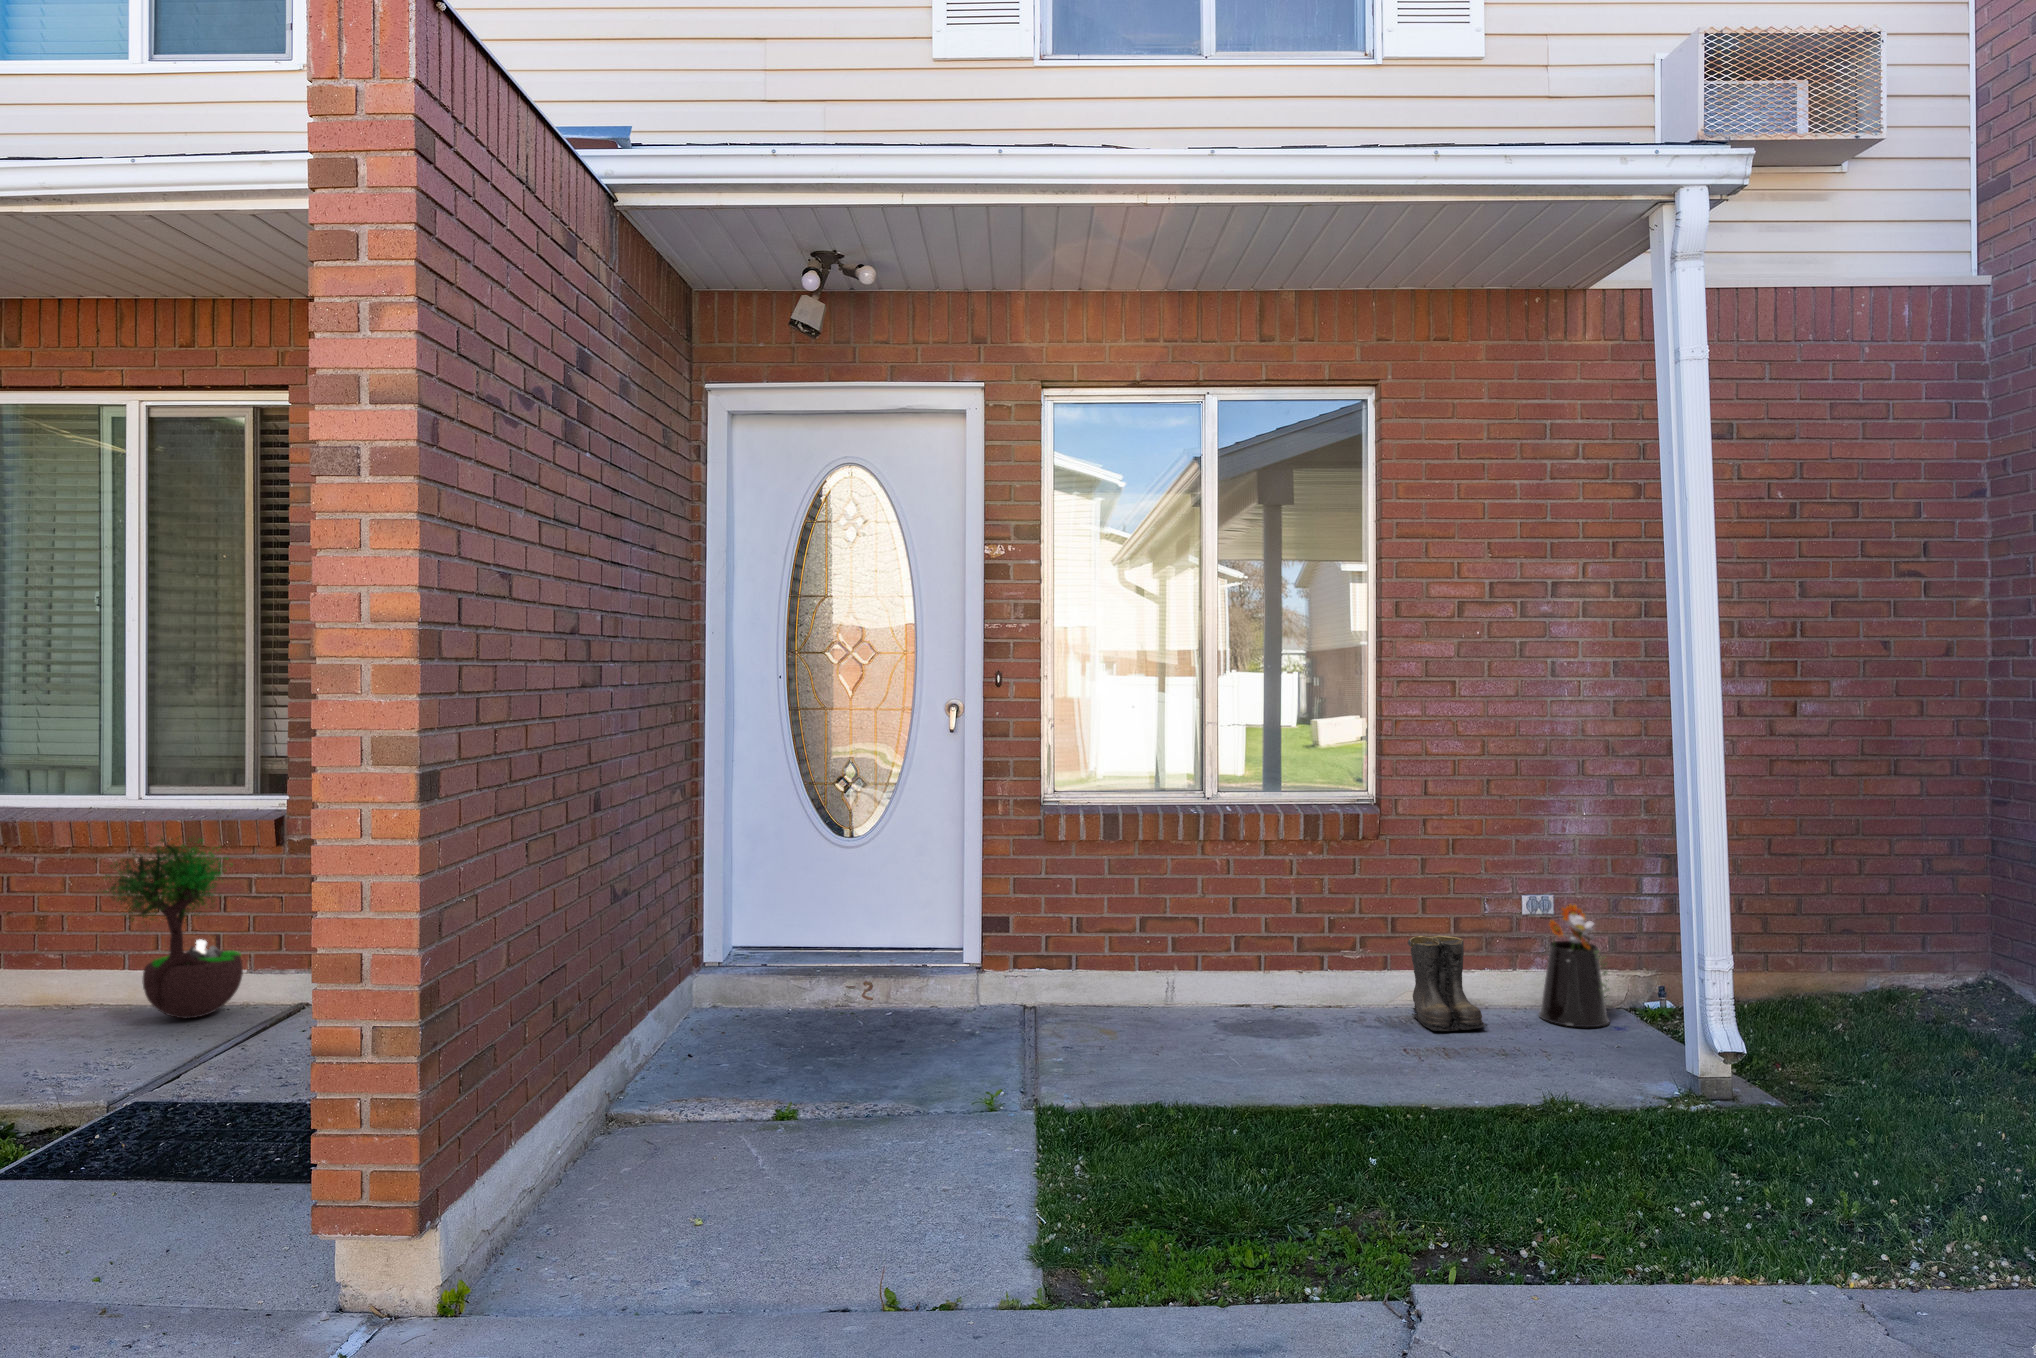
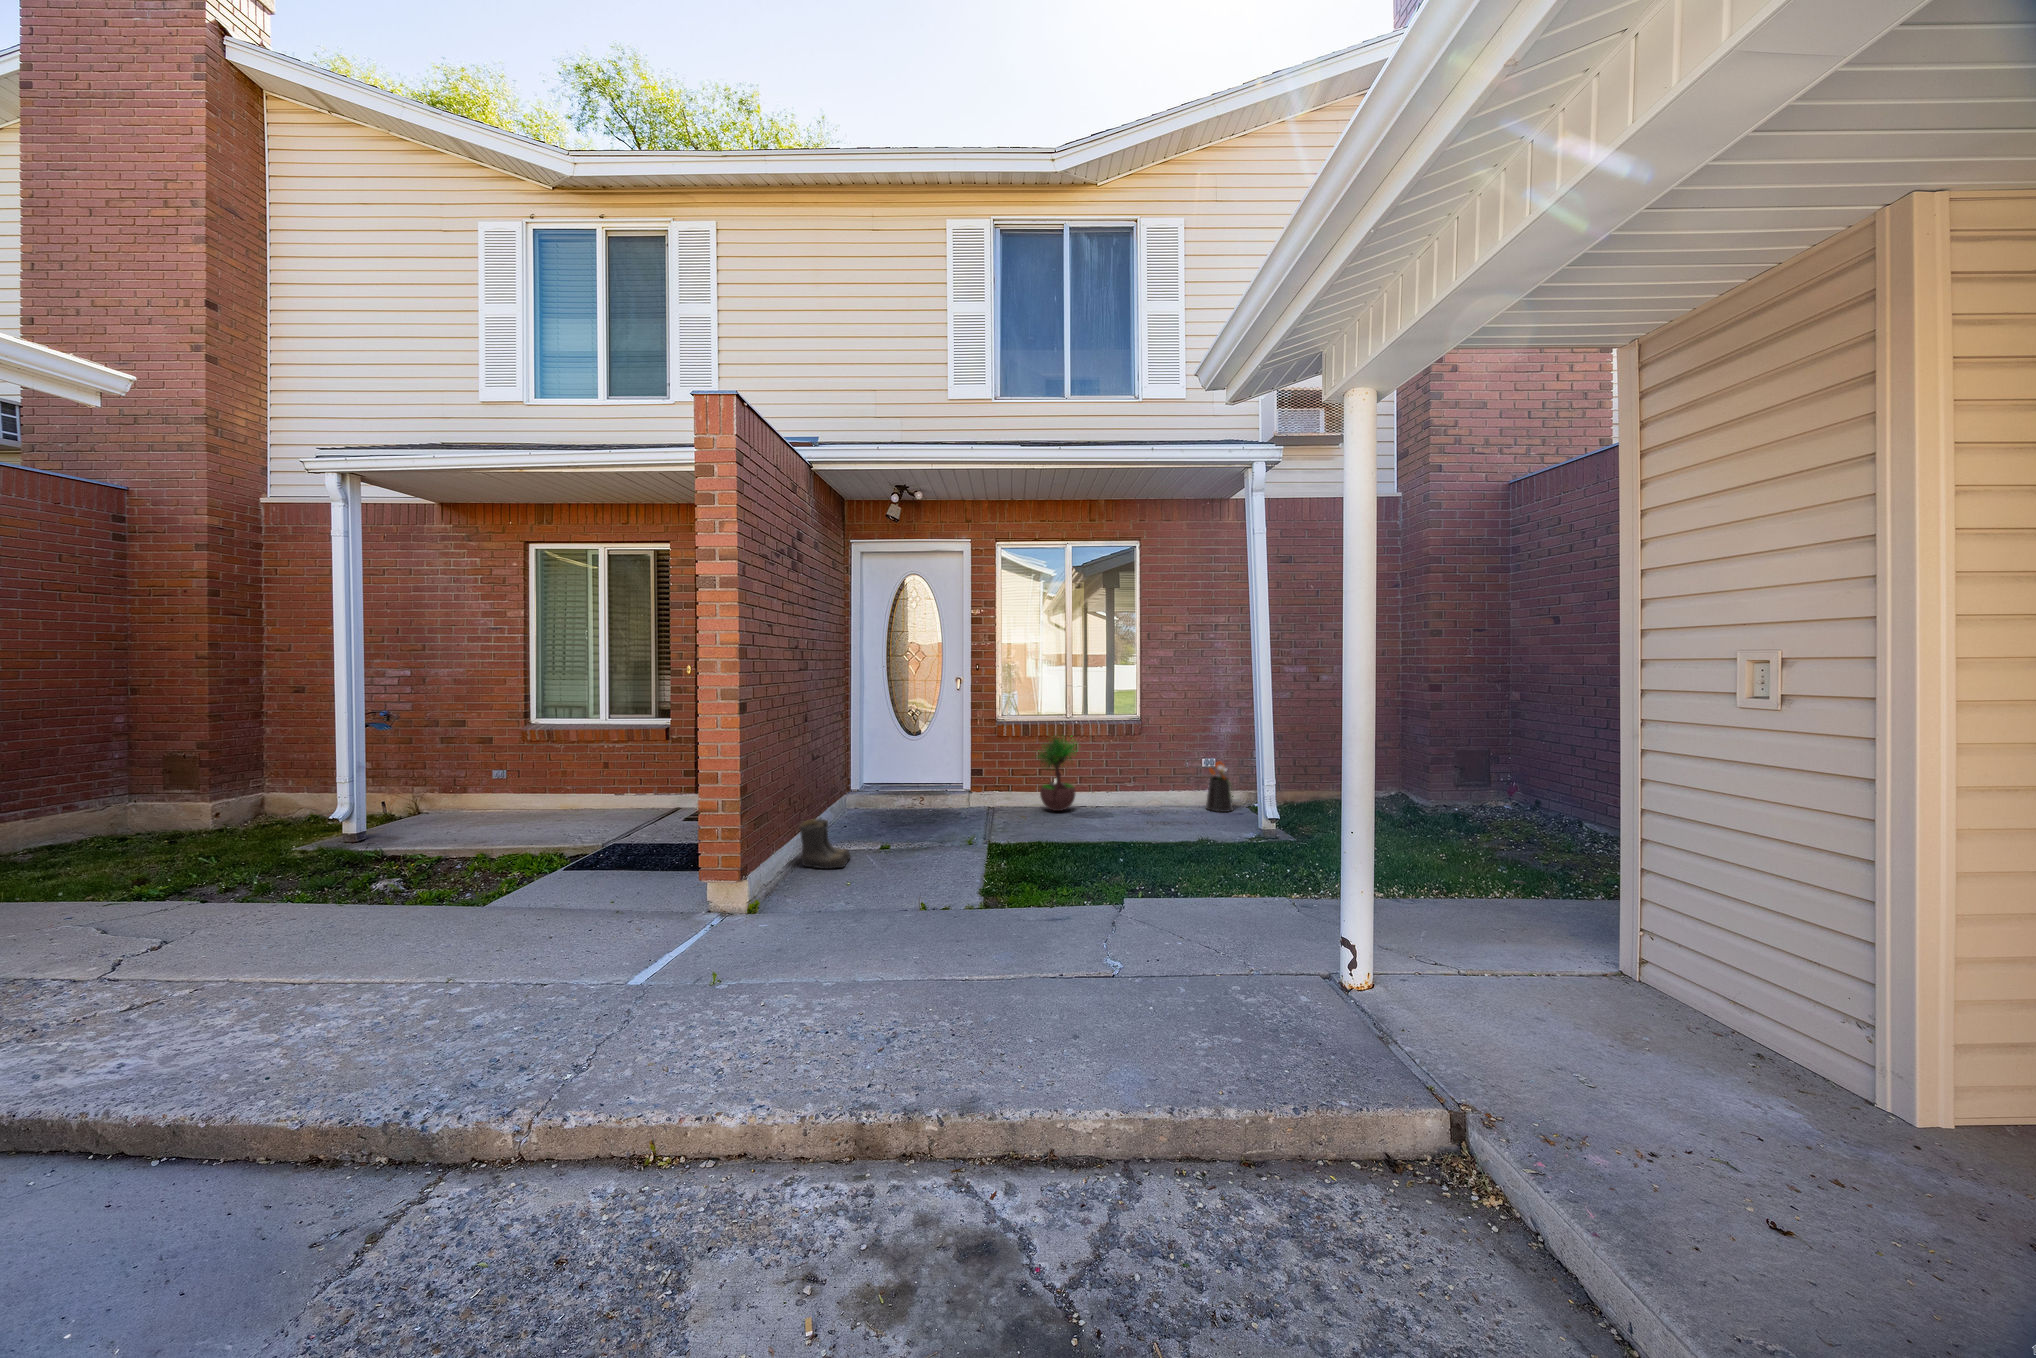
potted tree: present [103,836,243,1018] -> present [1036,736,1077,811]
boots: present [1408,936,1487,1031] -> present [800,819,851,869]

